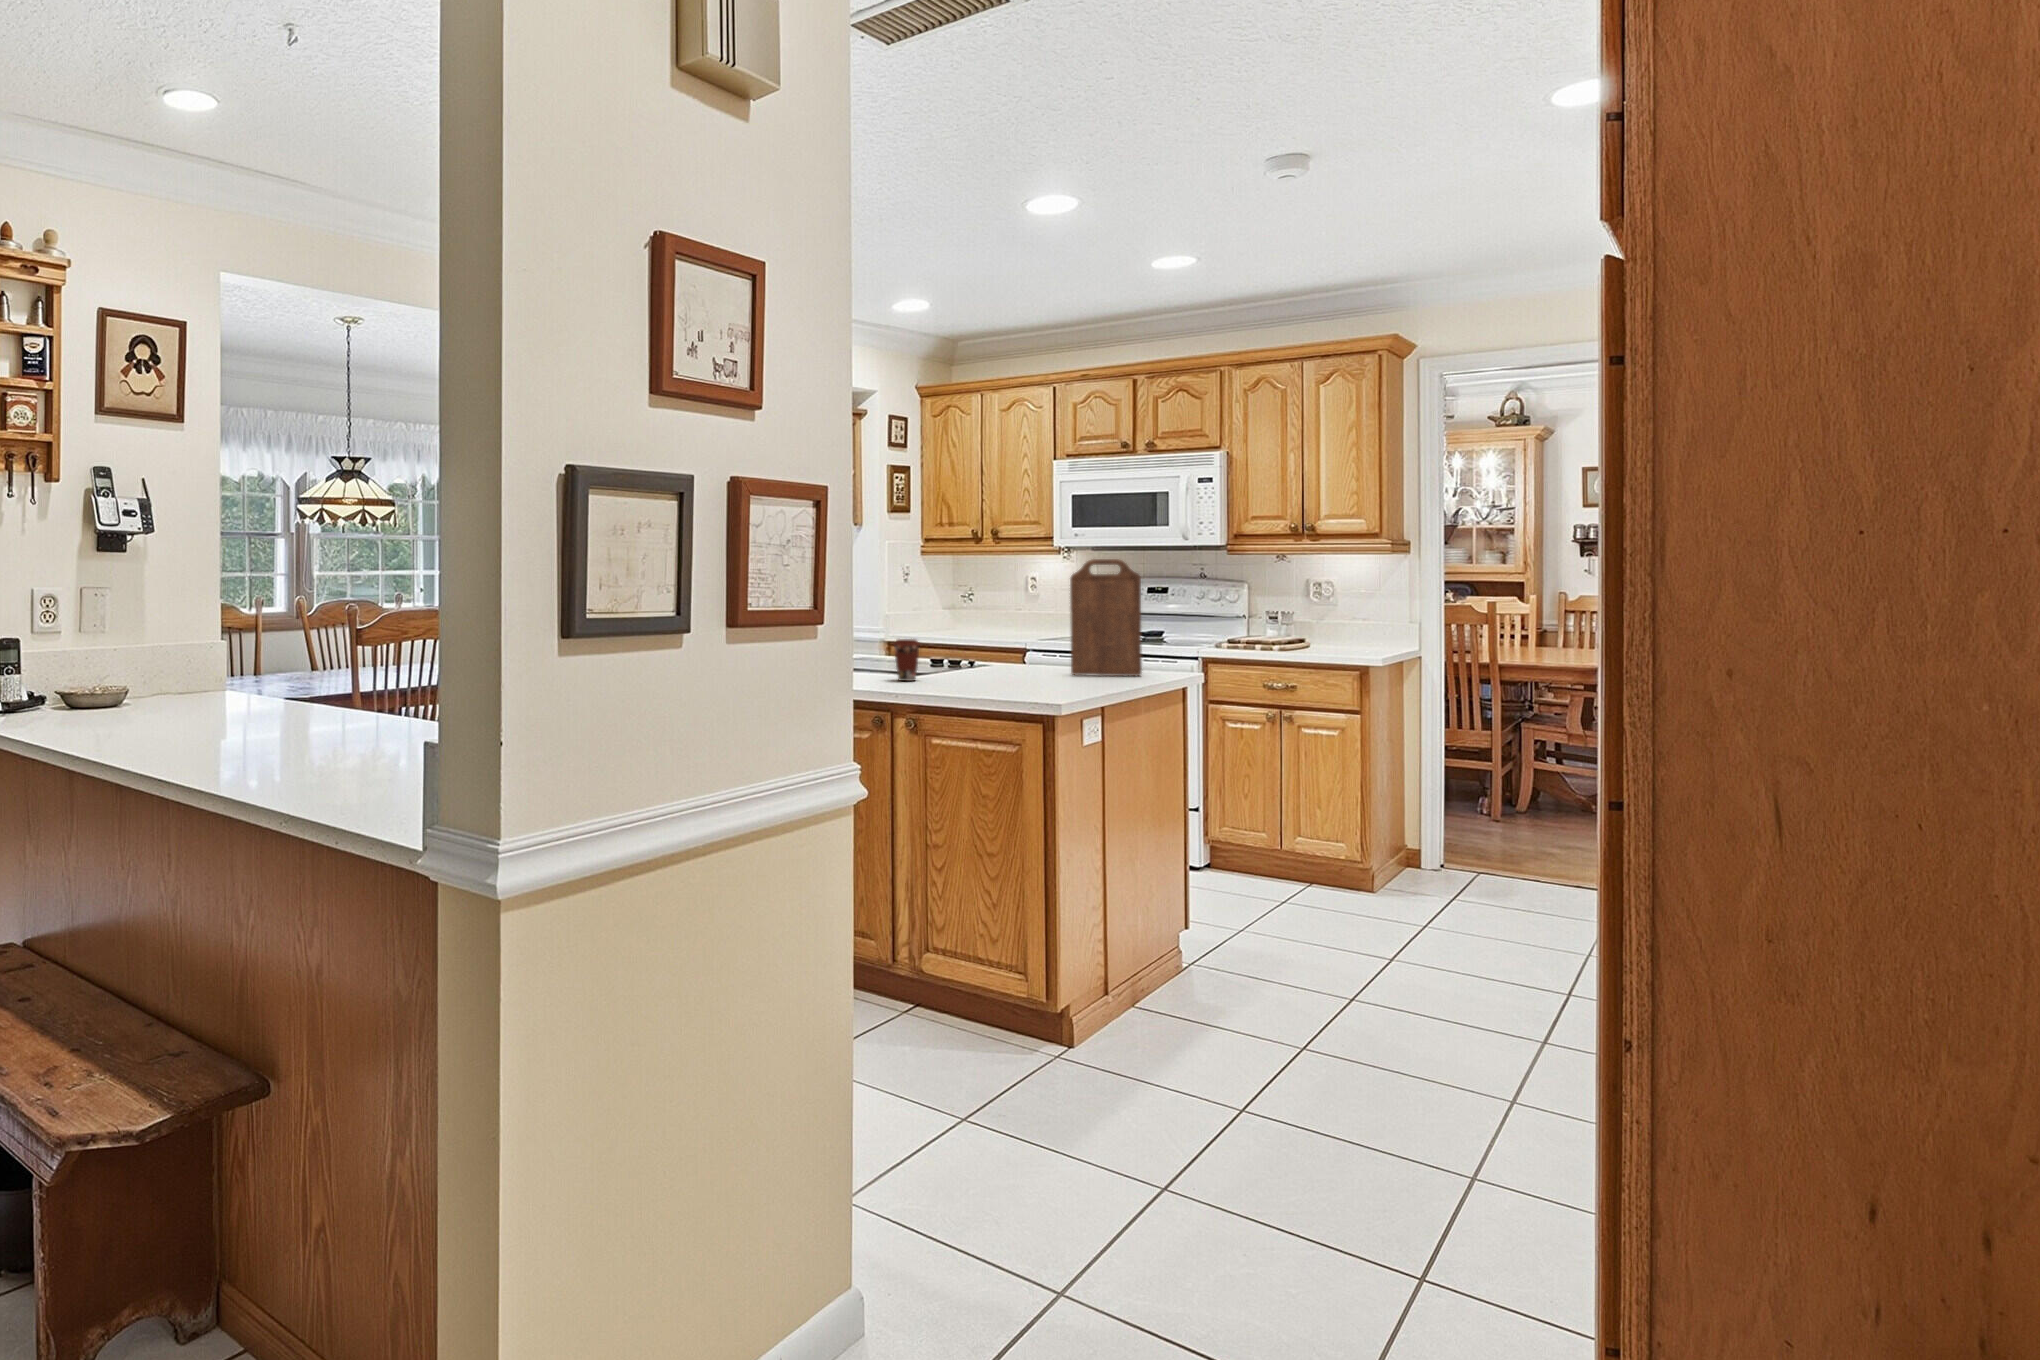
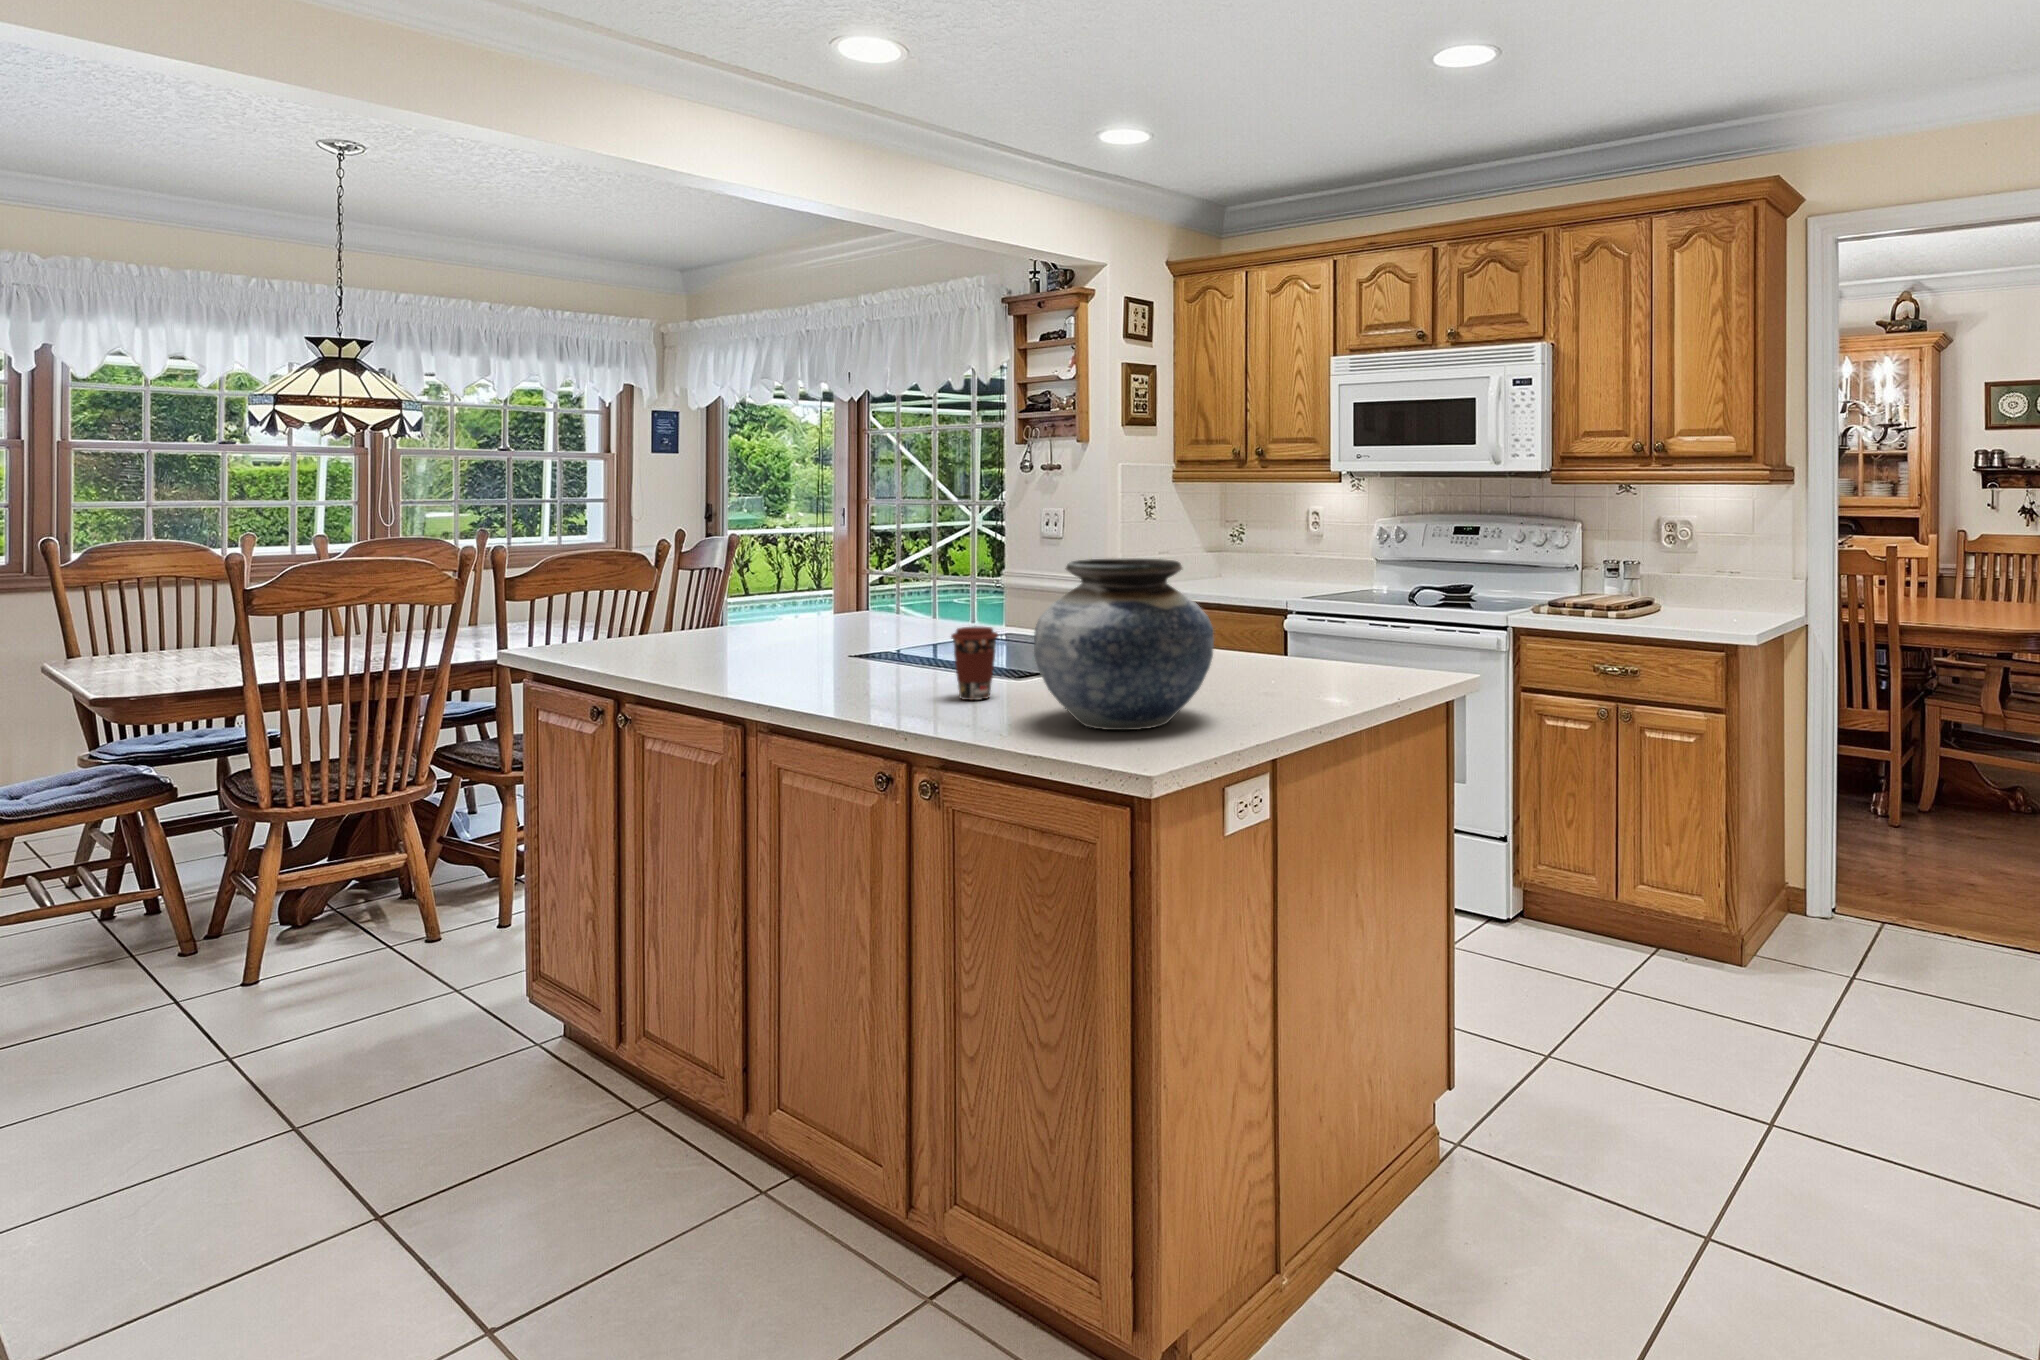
cutting board: present [1070,559,1142,676] -> none [1258,493,1372,689]
vase: none [961,597,1063,690] -> present [1034,558,1214,730]

